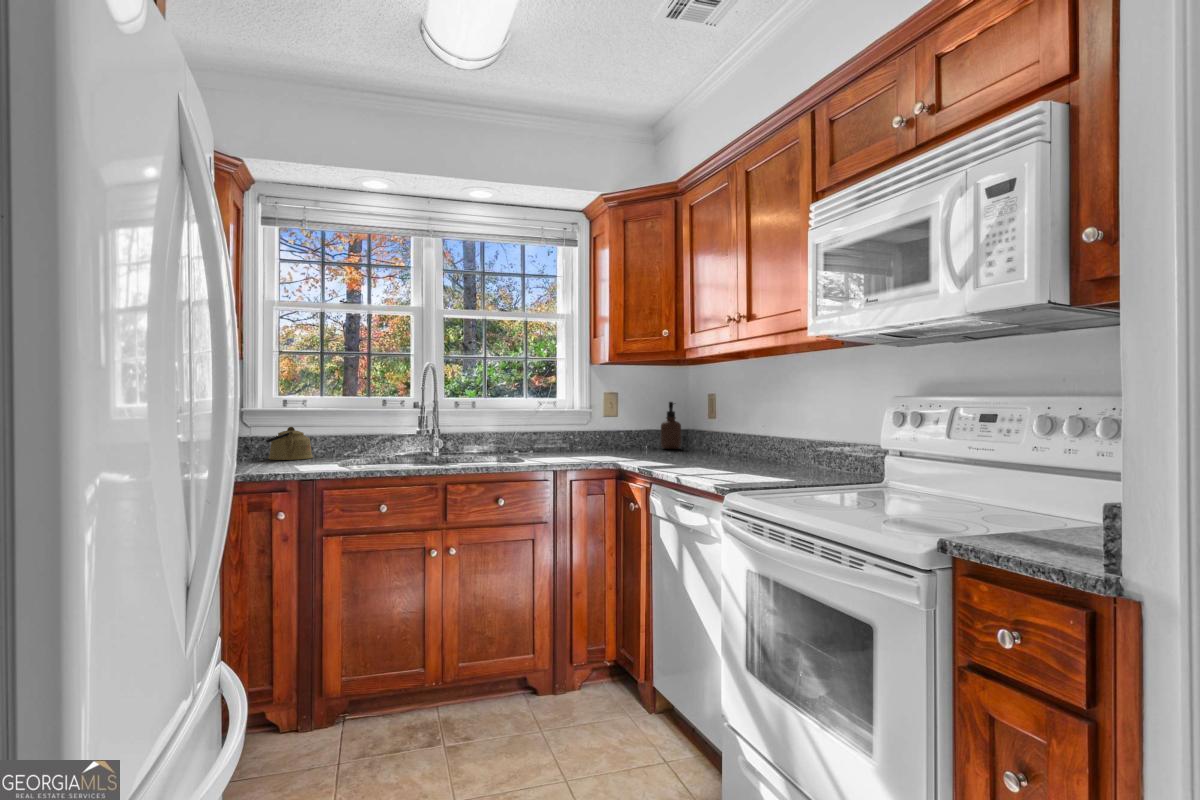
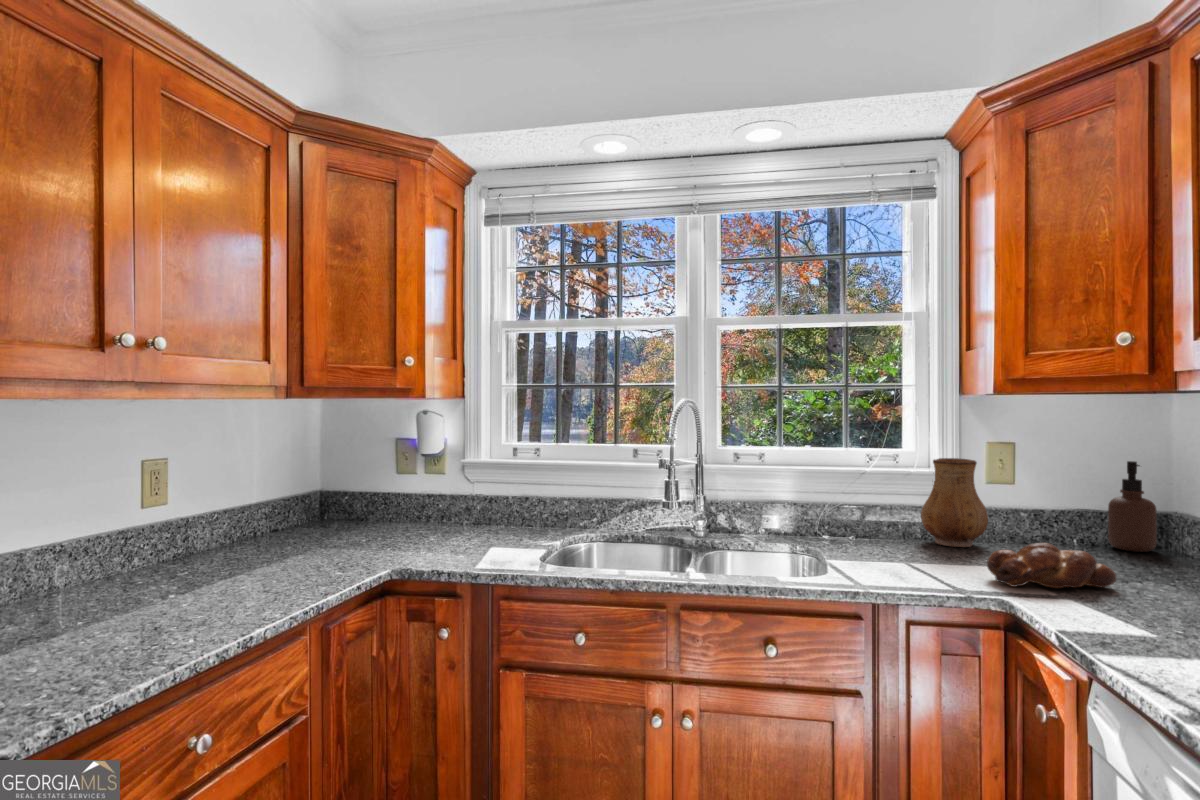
ceramic pitcher: none [570,402,605,452] -> present [921,458,988,547]
kettle: present [266,427,313,460] -> none [483,484,542,530]
bread loaf: none [606,438,663,459] -> present [987,543,1116,588]

